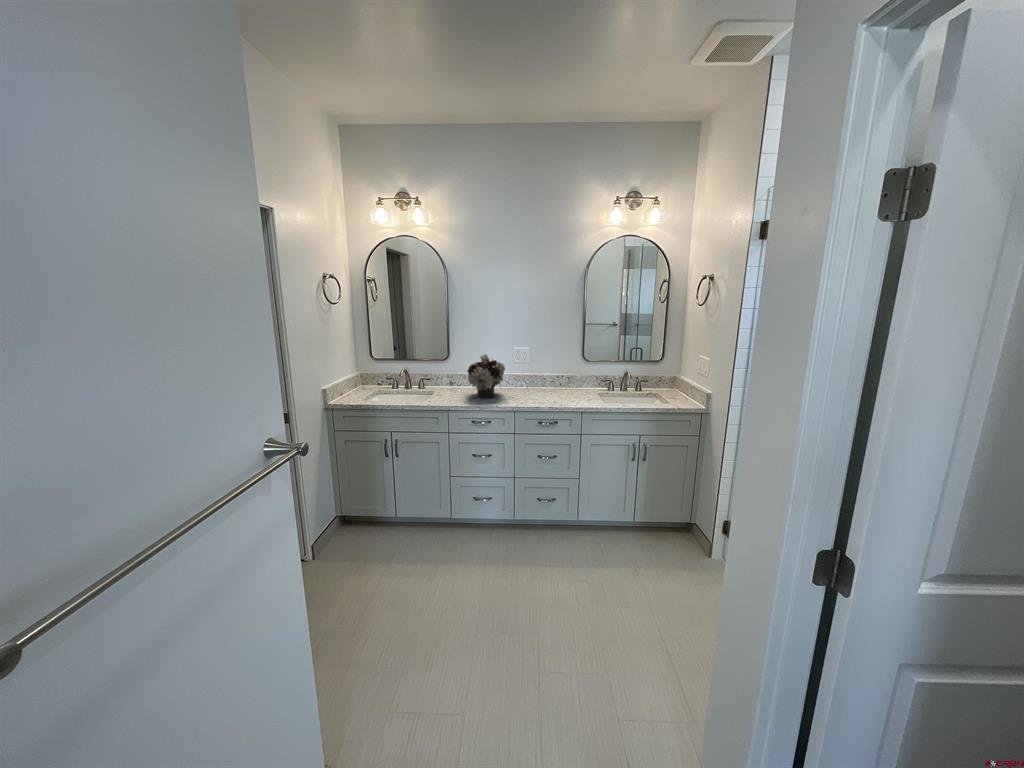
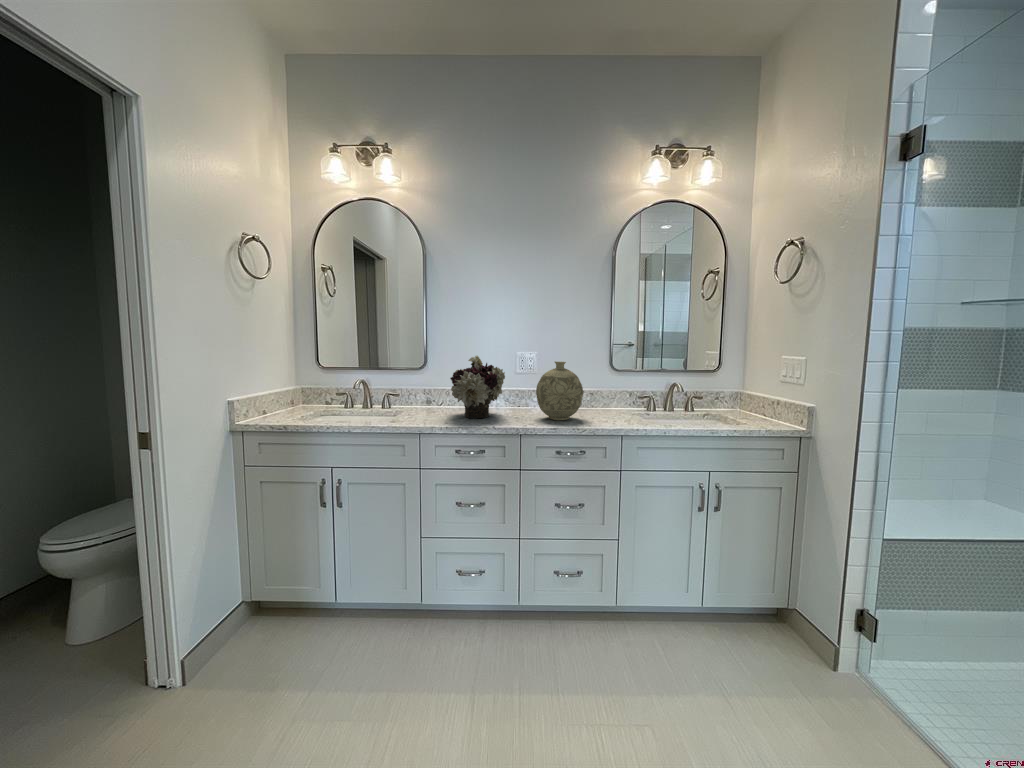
decorative vase: none [527,358,559,399] -> present [536,361,583,420]

